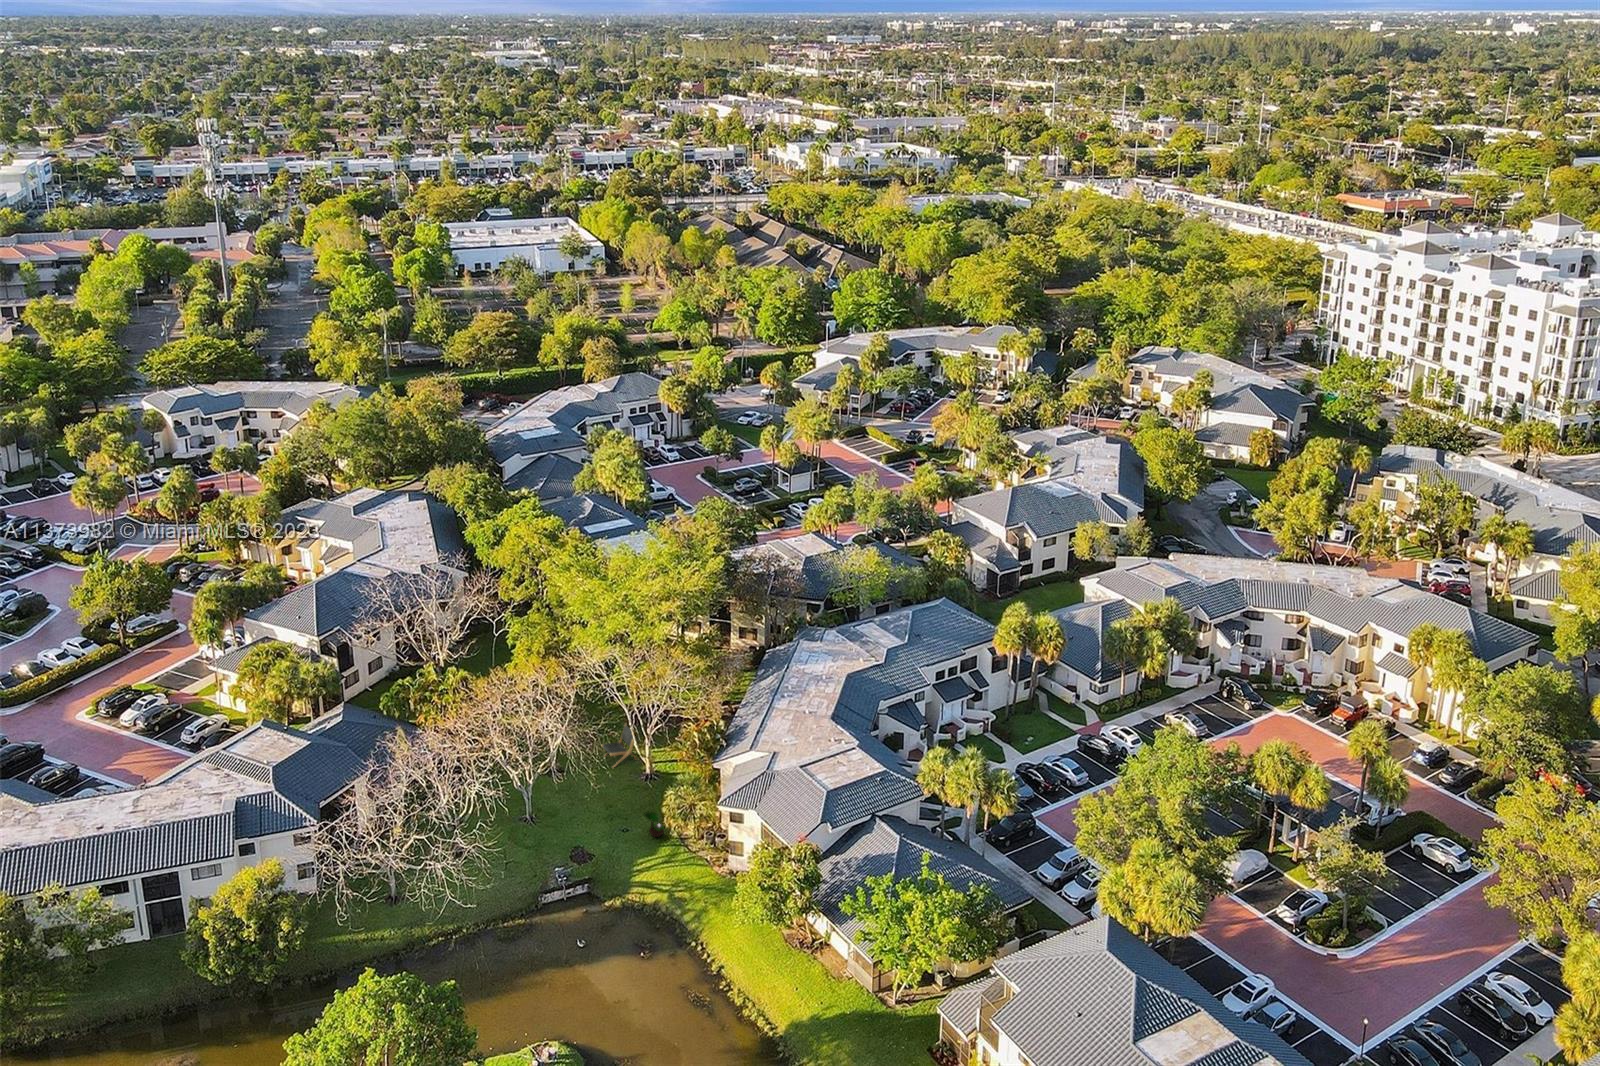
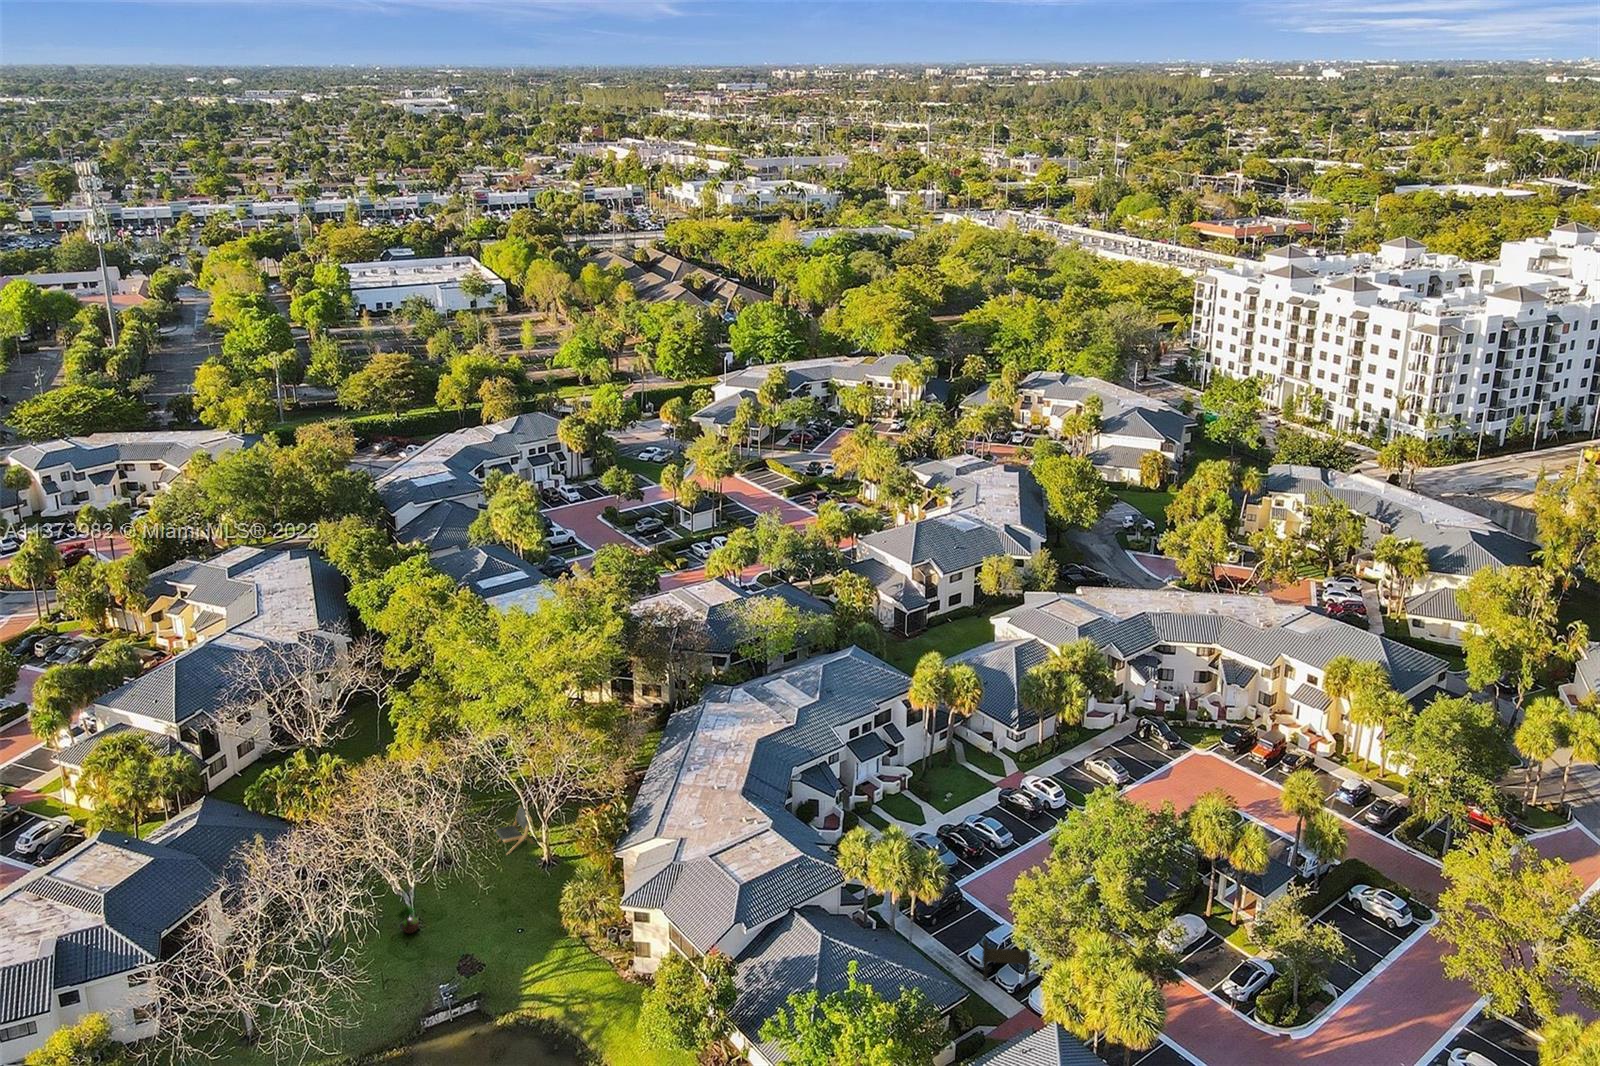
potted tree: present [644,811,664,837] -> present [396,905,419,933]
bench: none [1050,857,1094,898] -> present [982,940,1030,980]

